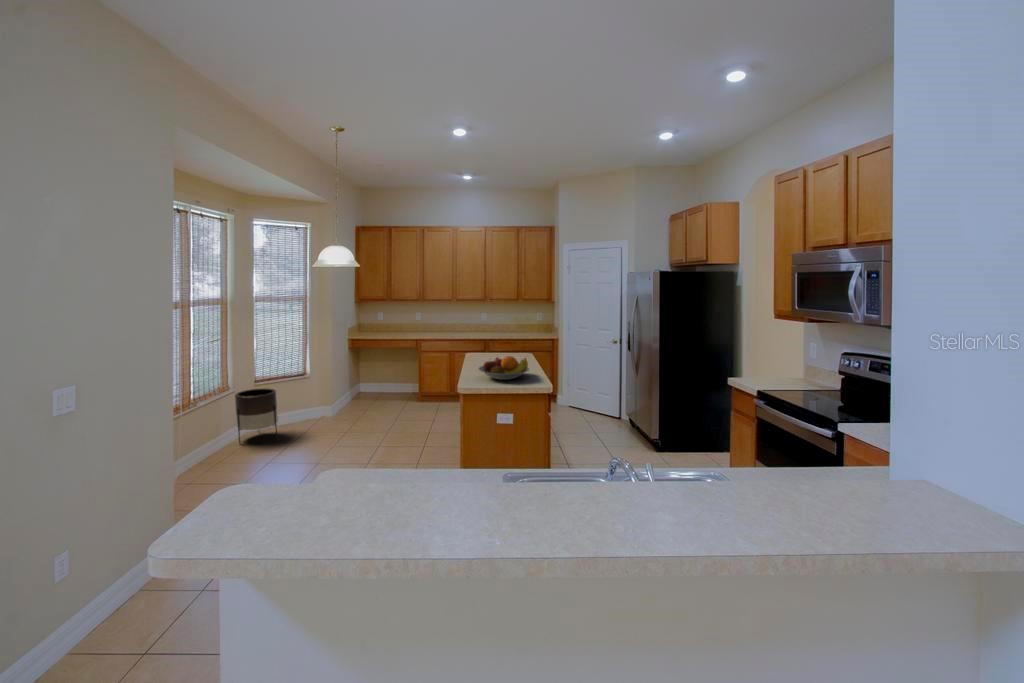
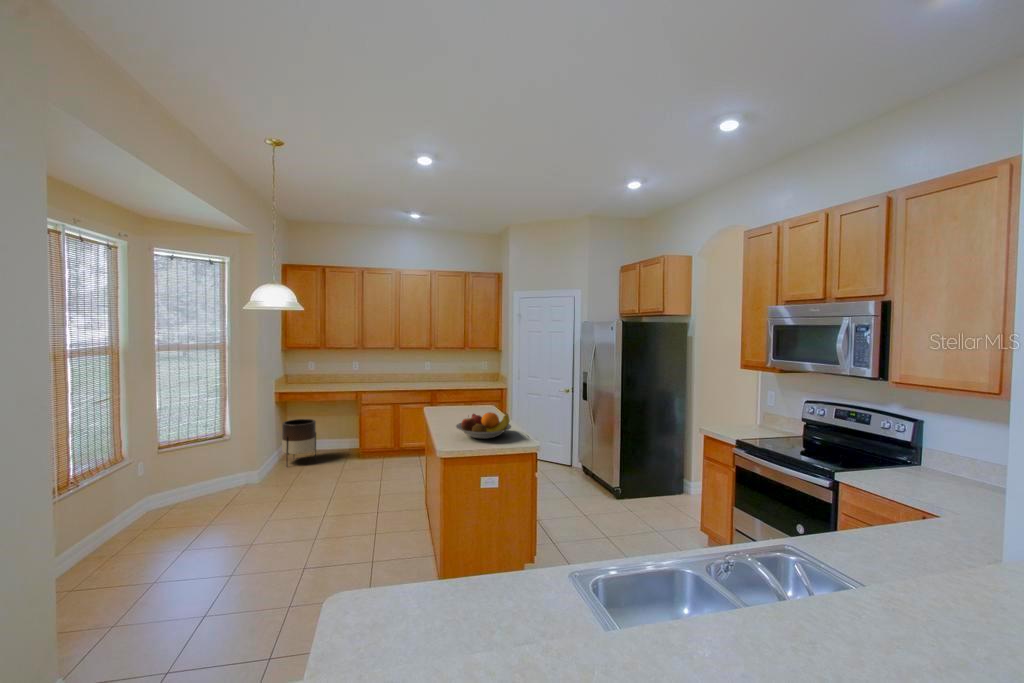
planter: present [235,388,278,444] -> present [282,419,316,466]

